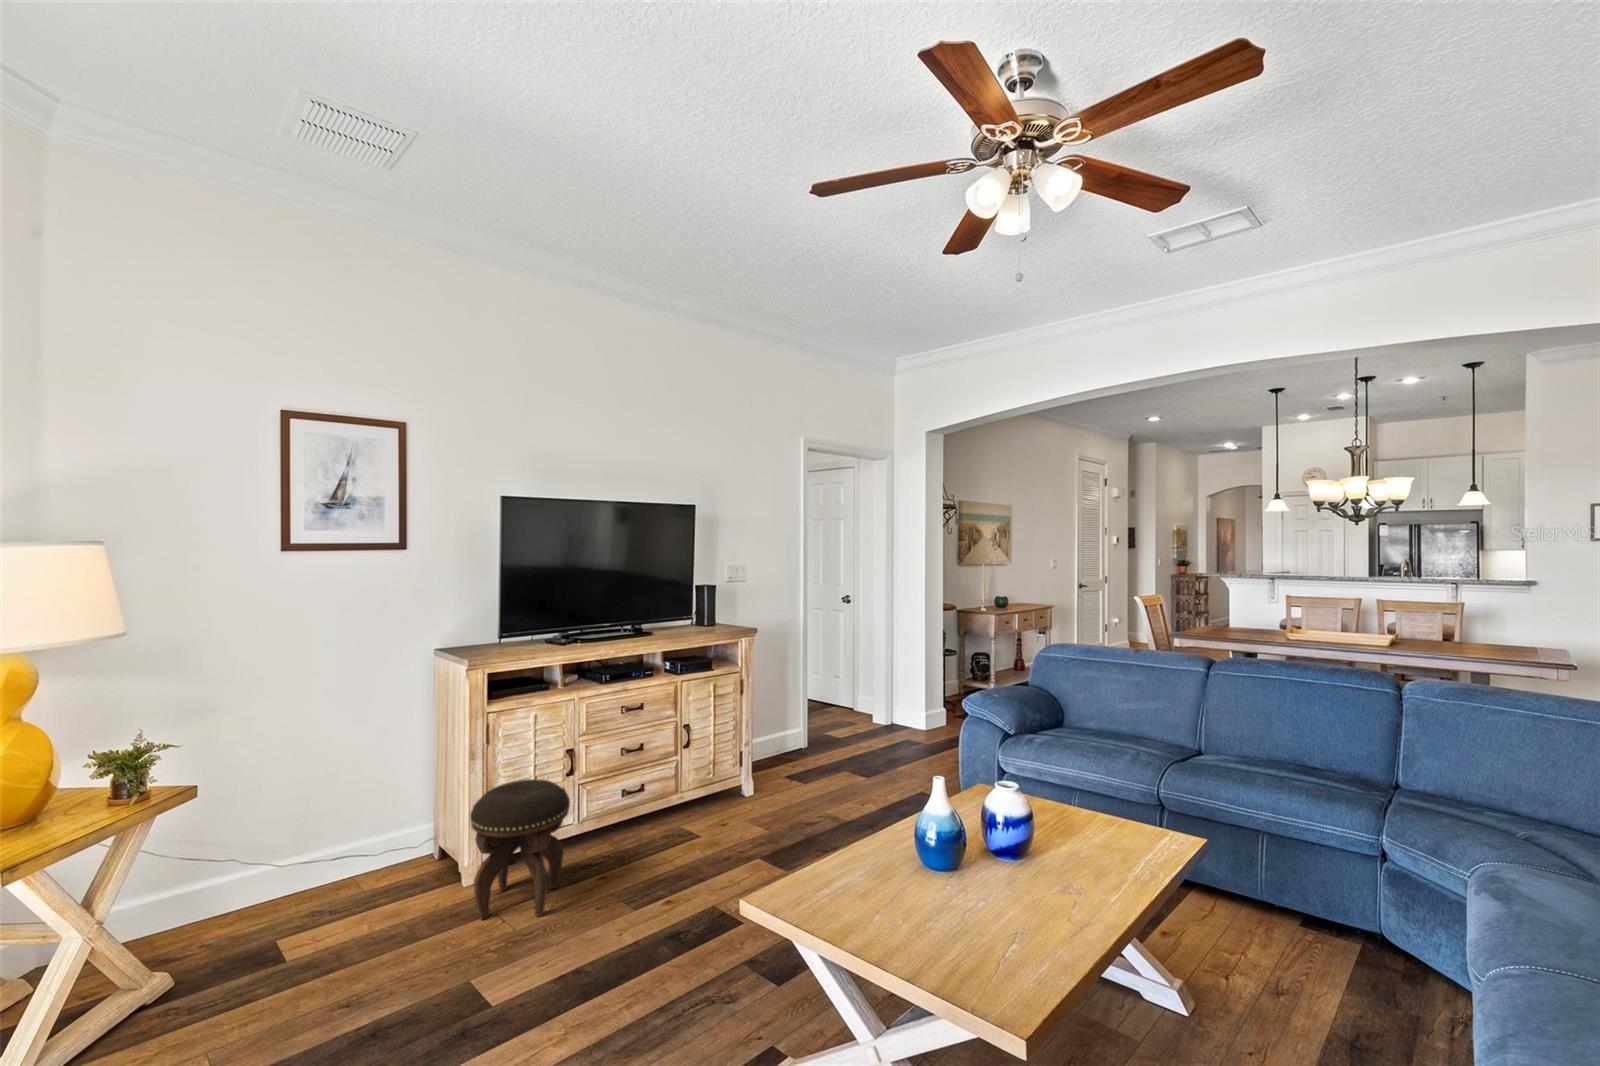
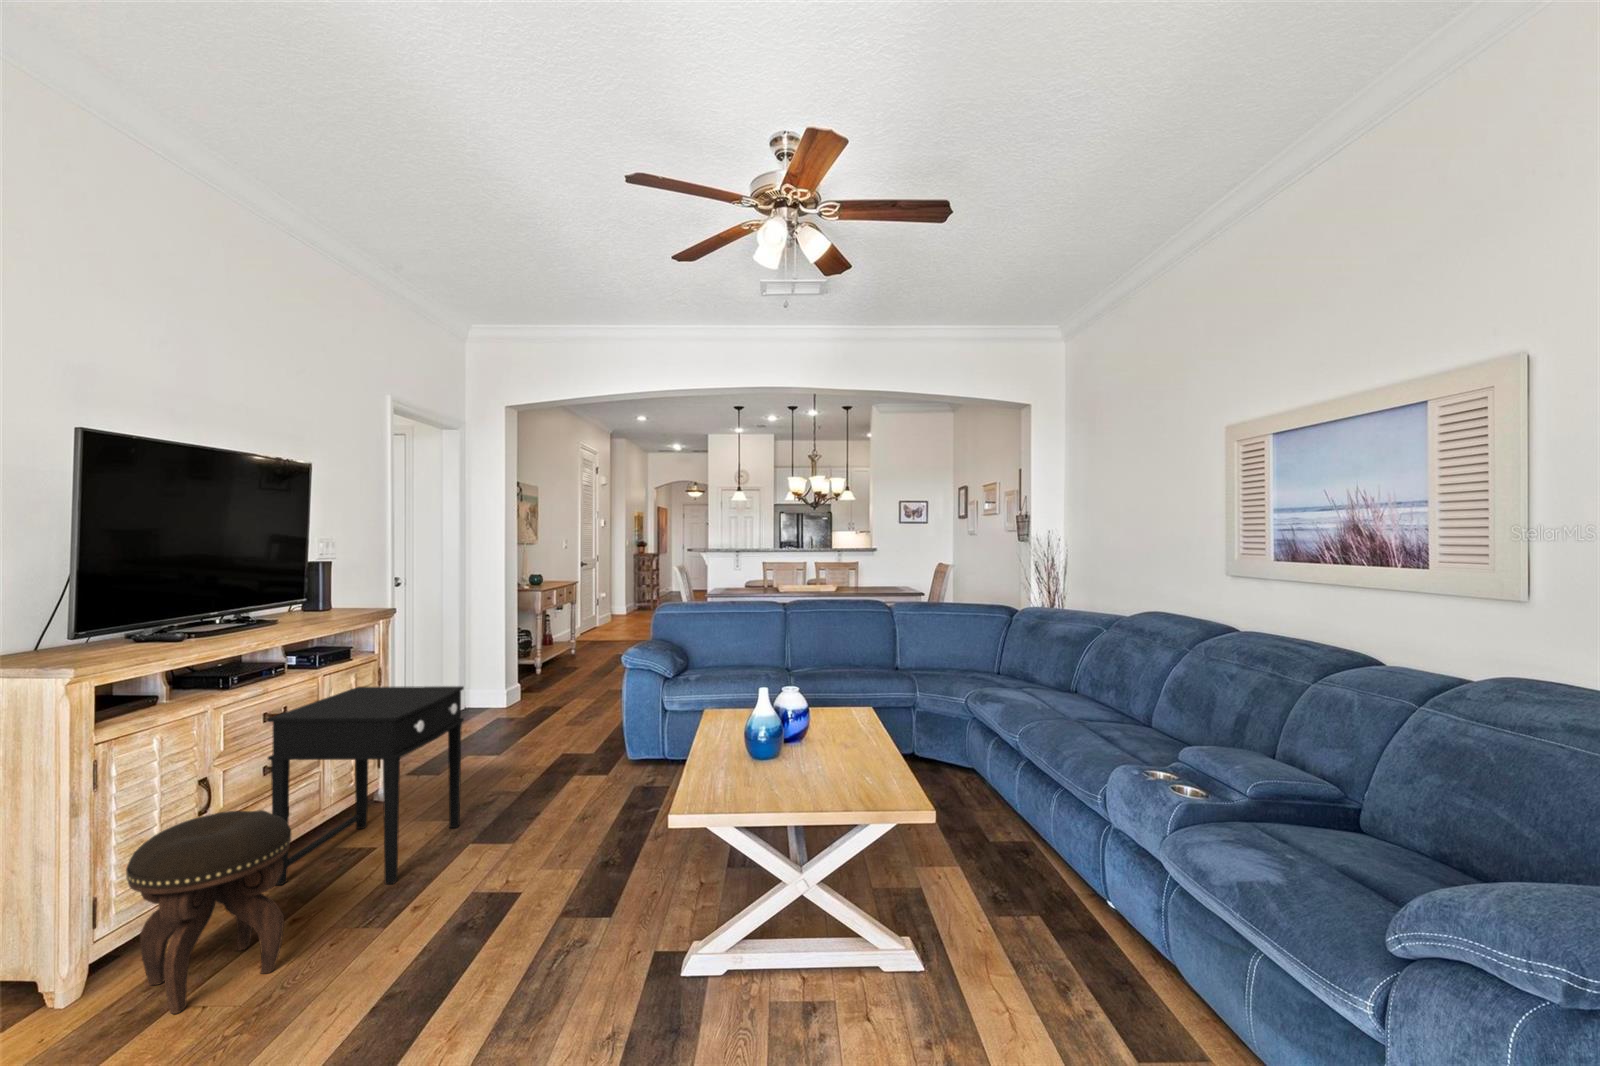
side table: none [617,696,764,879] -> present [268,686,464,885]

